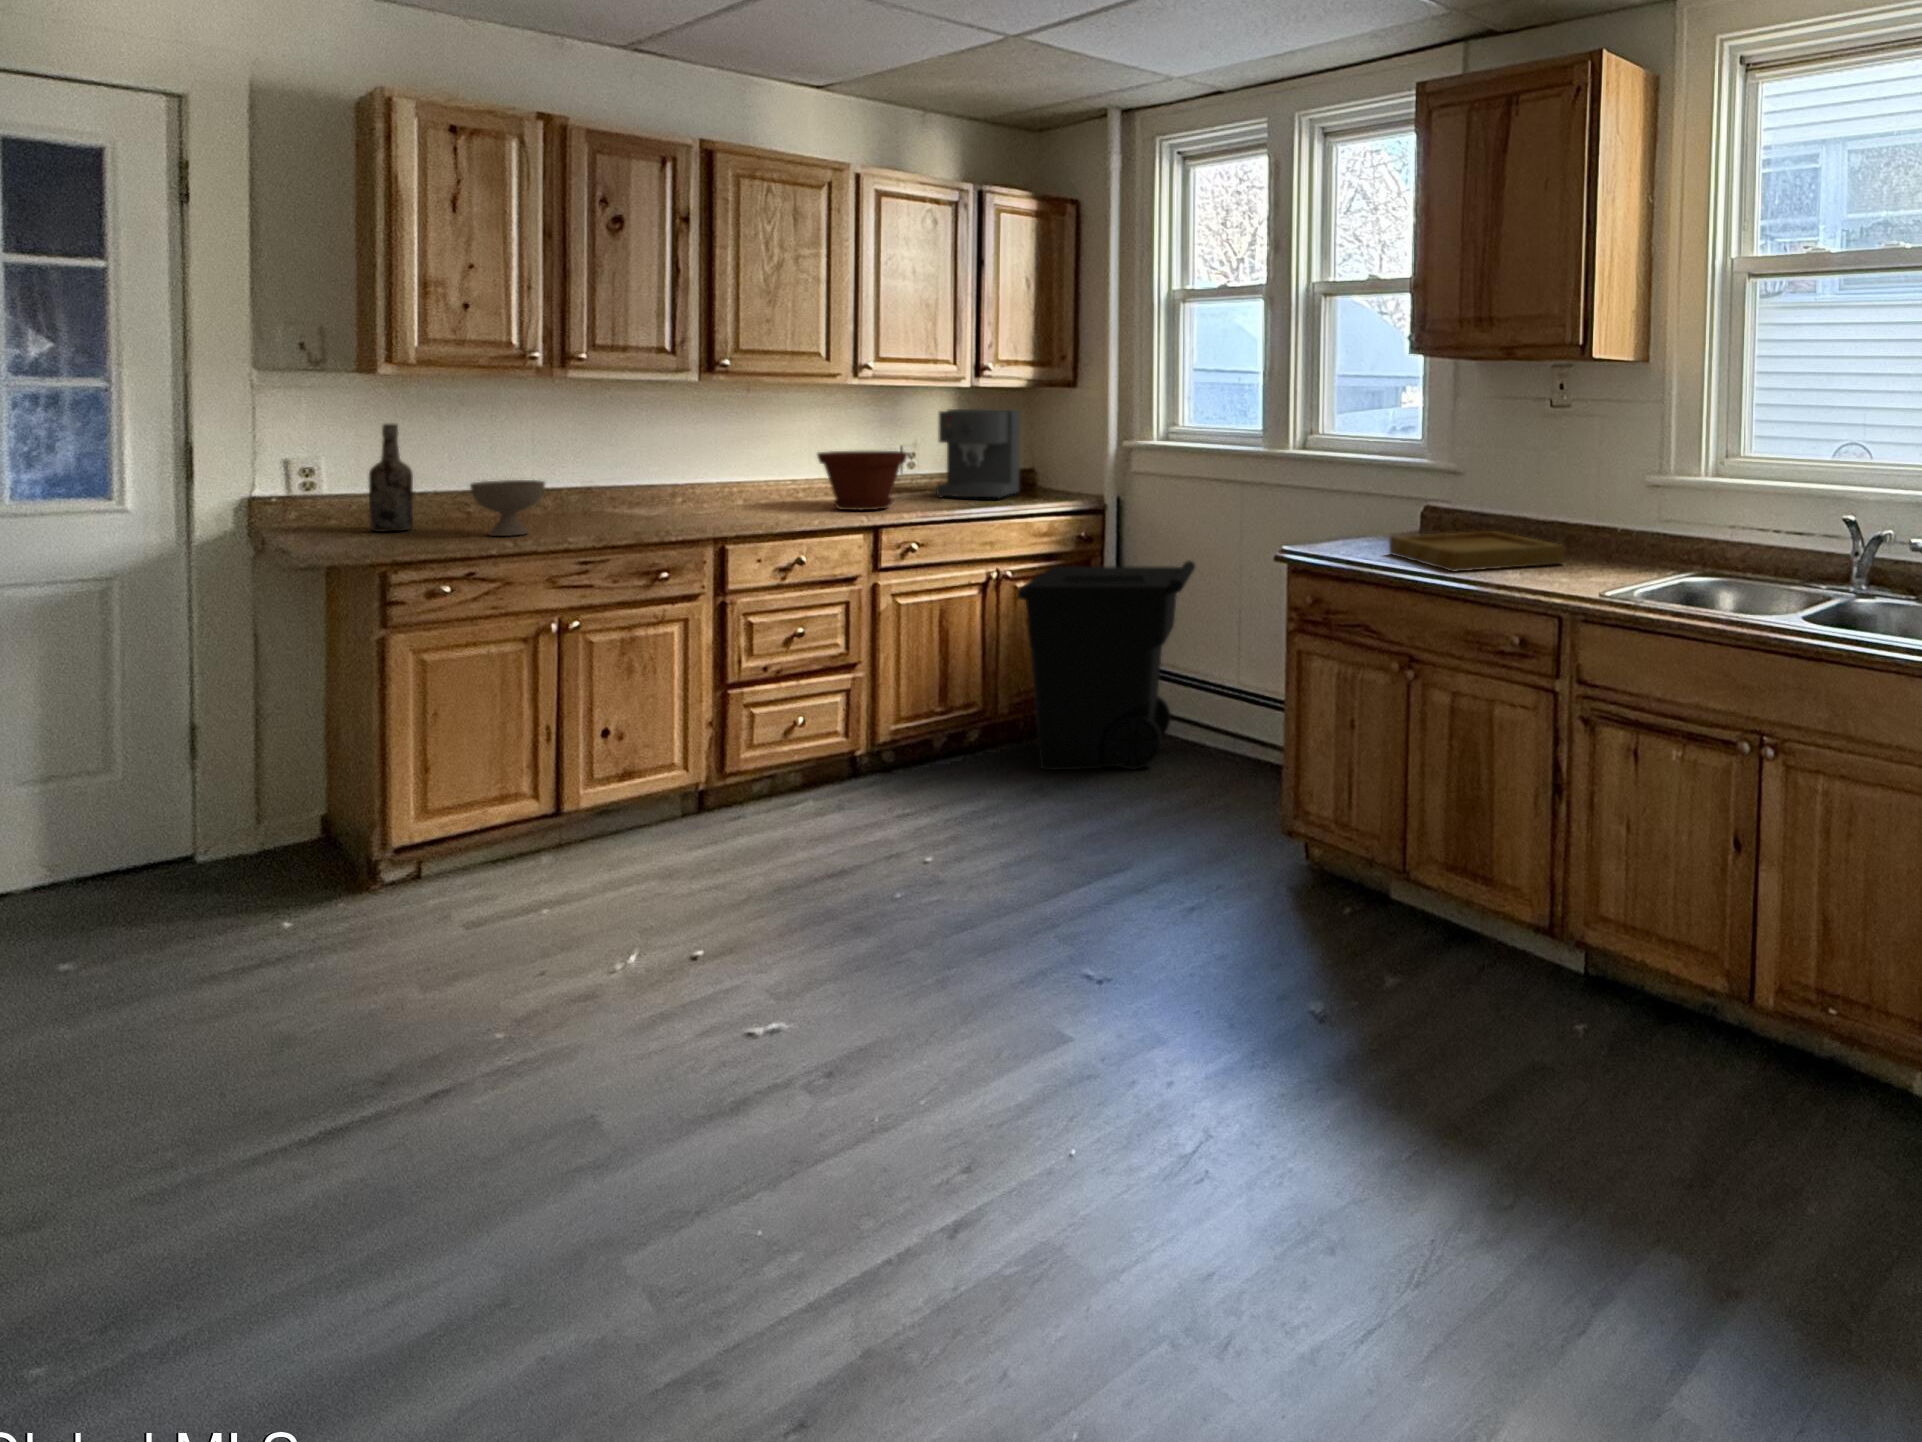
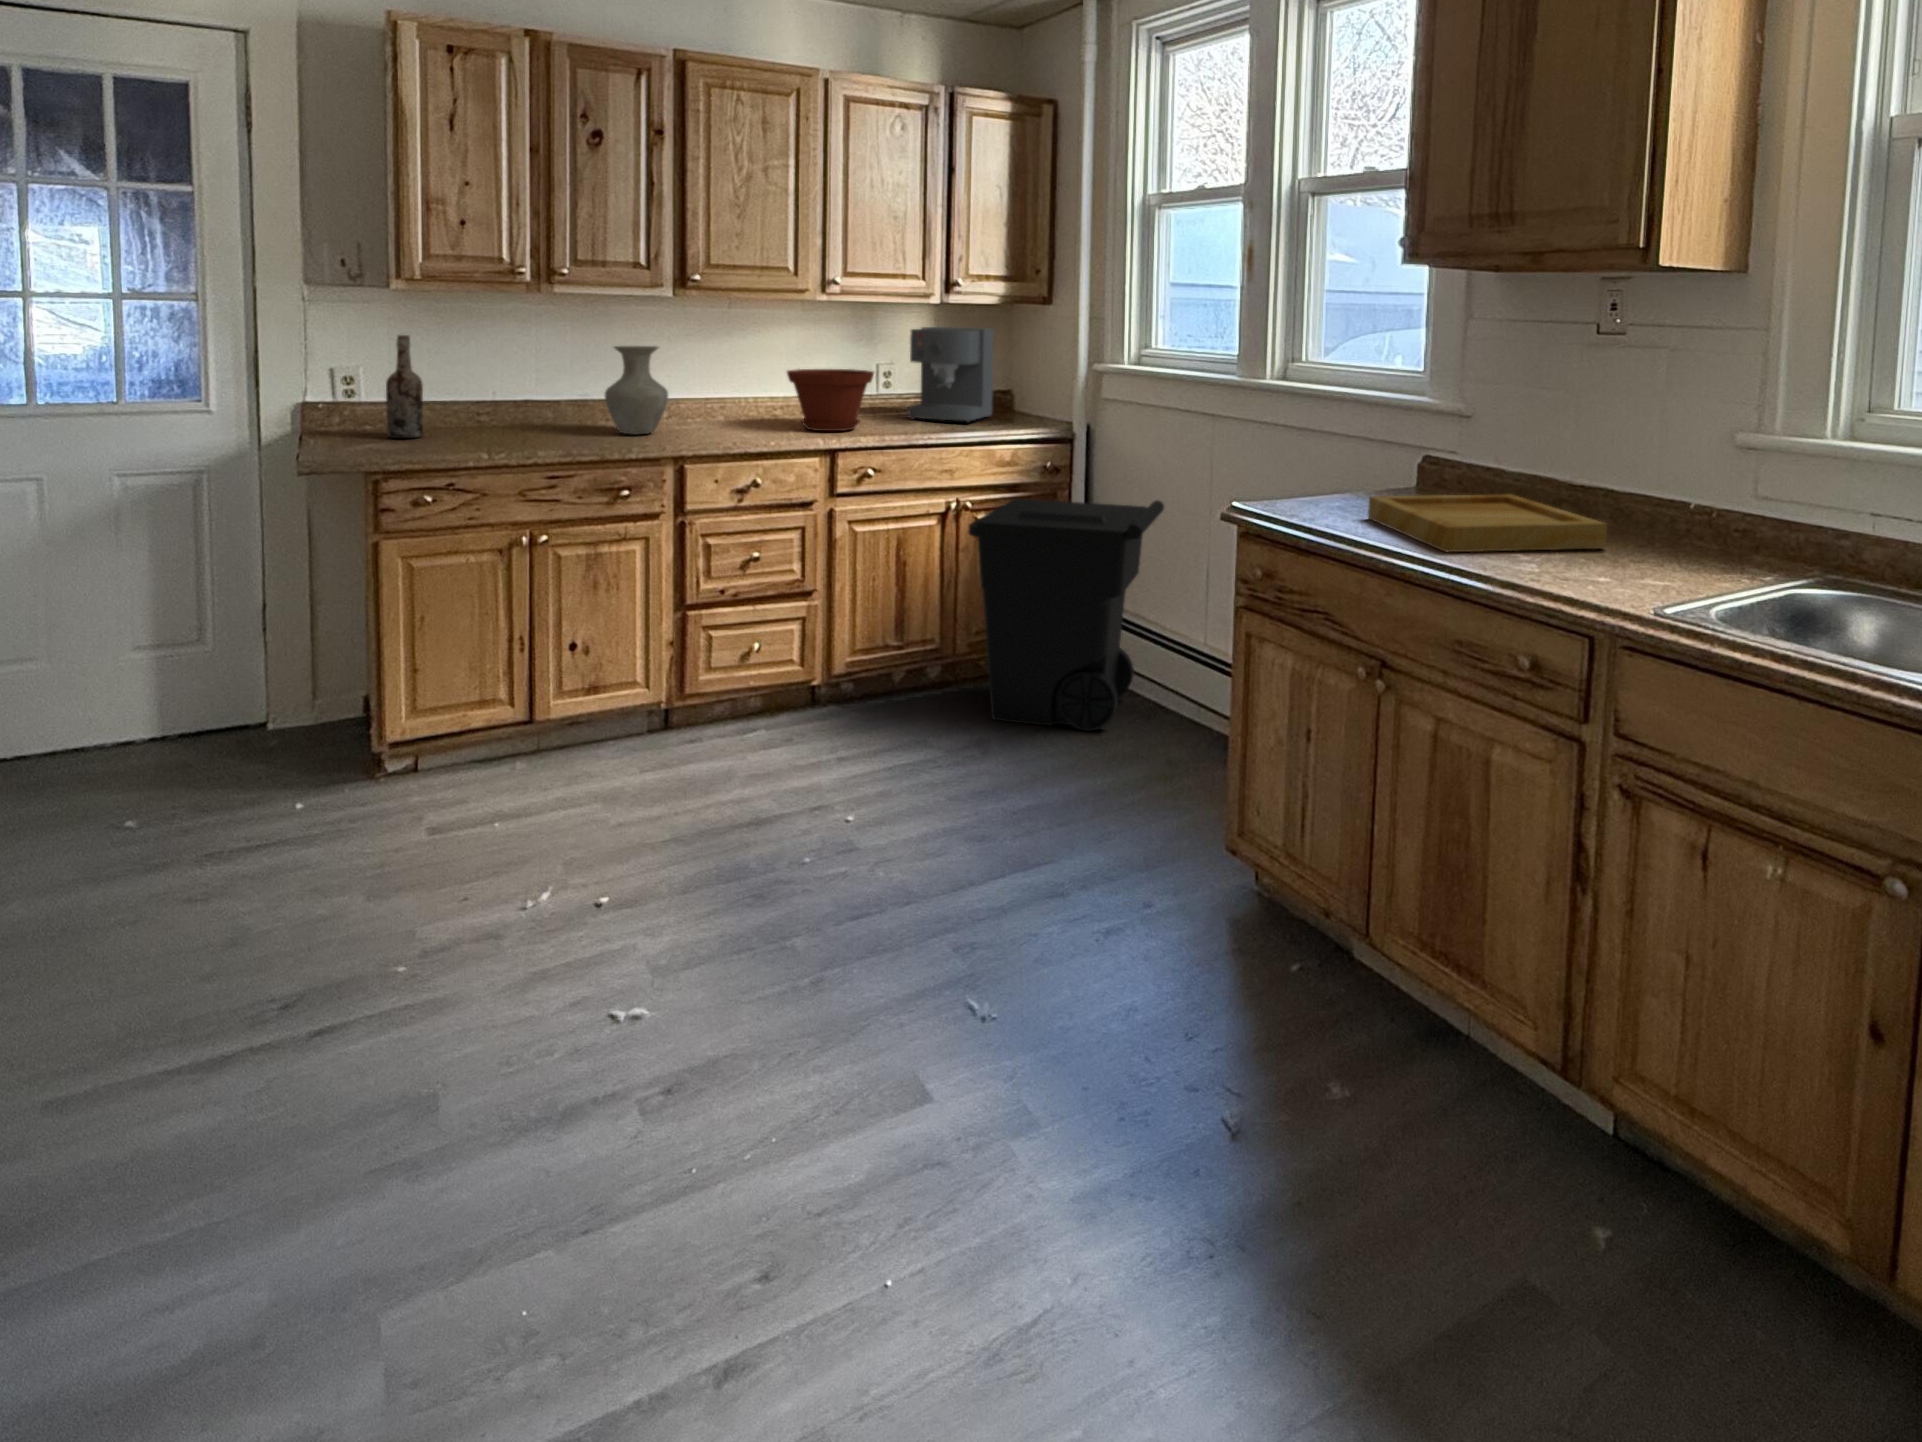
vase: none [623,431,694,520] -> present [605,346,668,434]
bowl: present [470,480,545,536] -> none [463,392,528,447]

